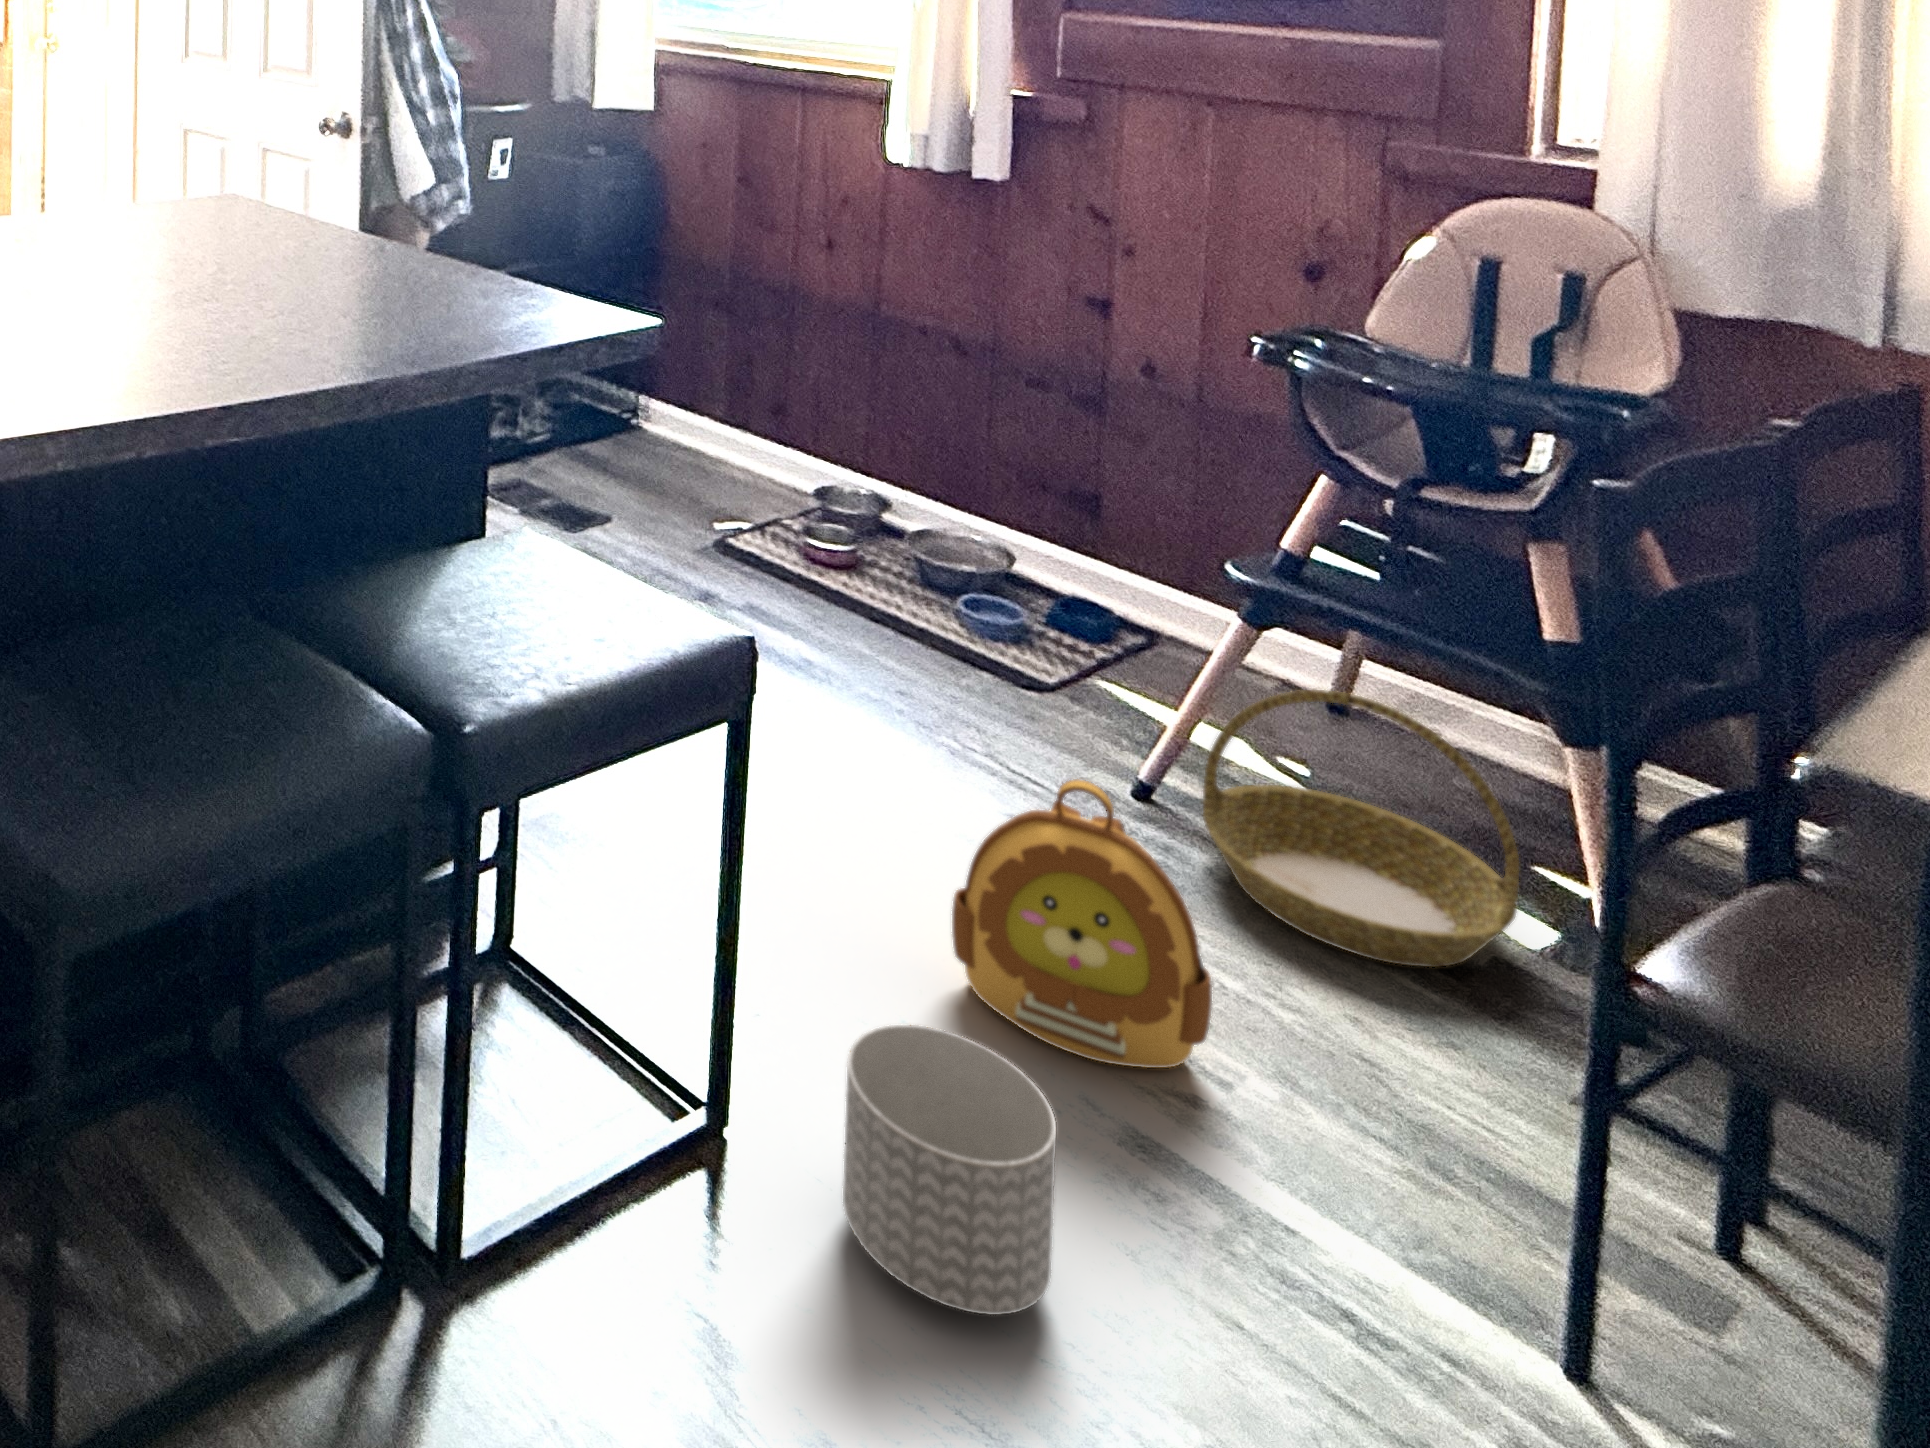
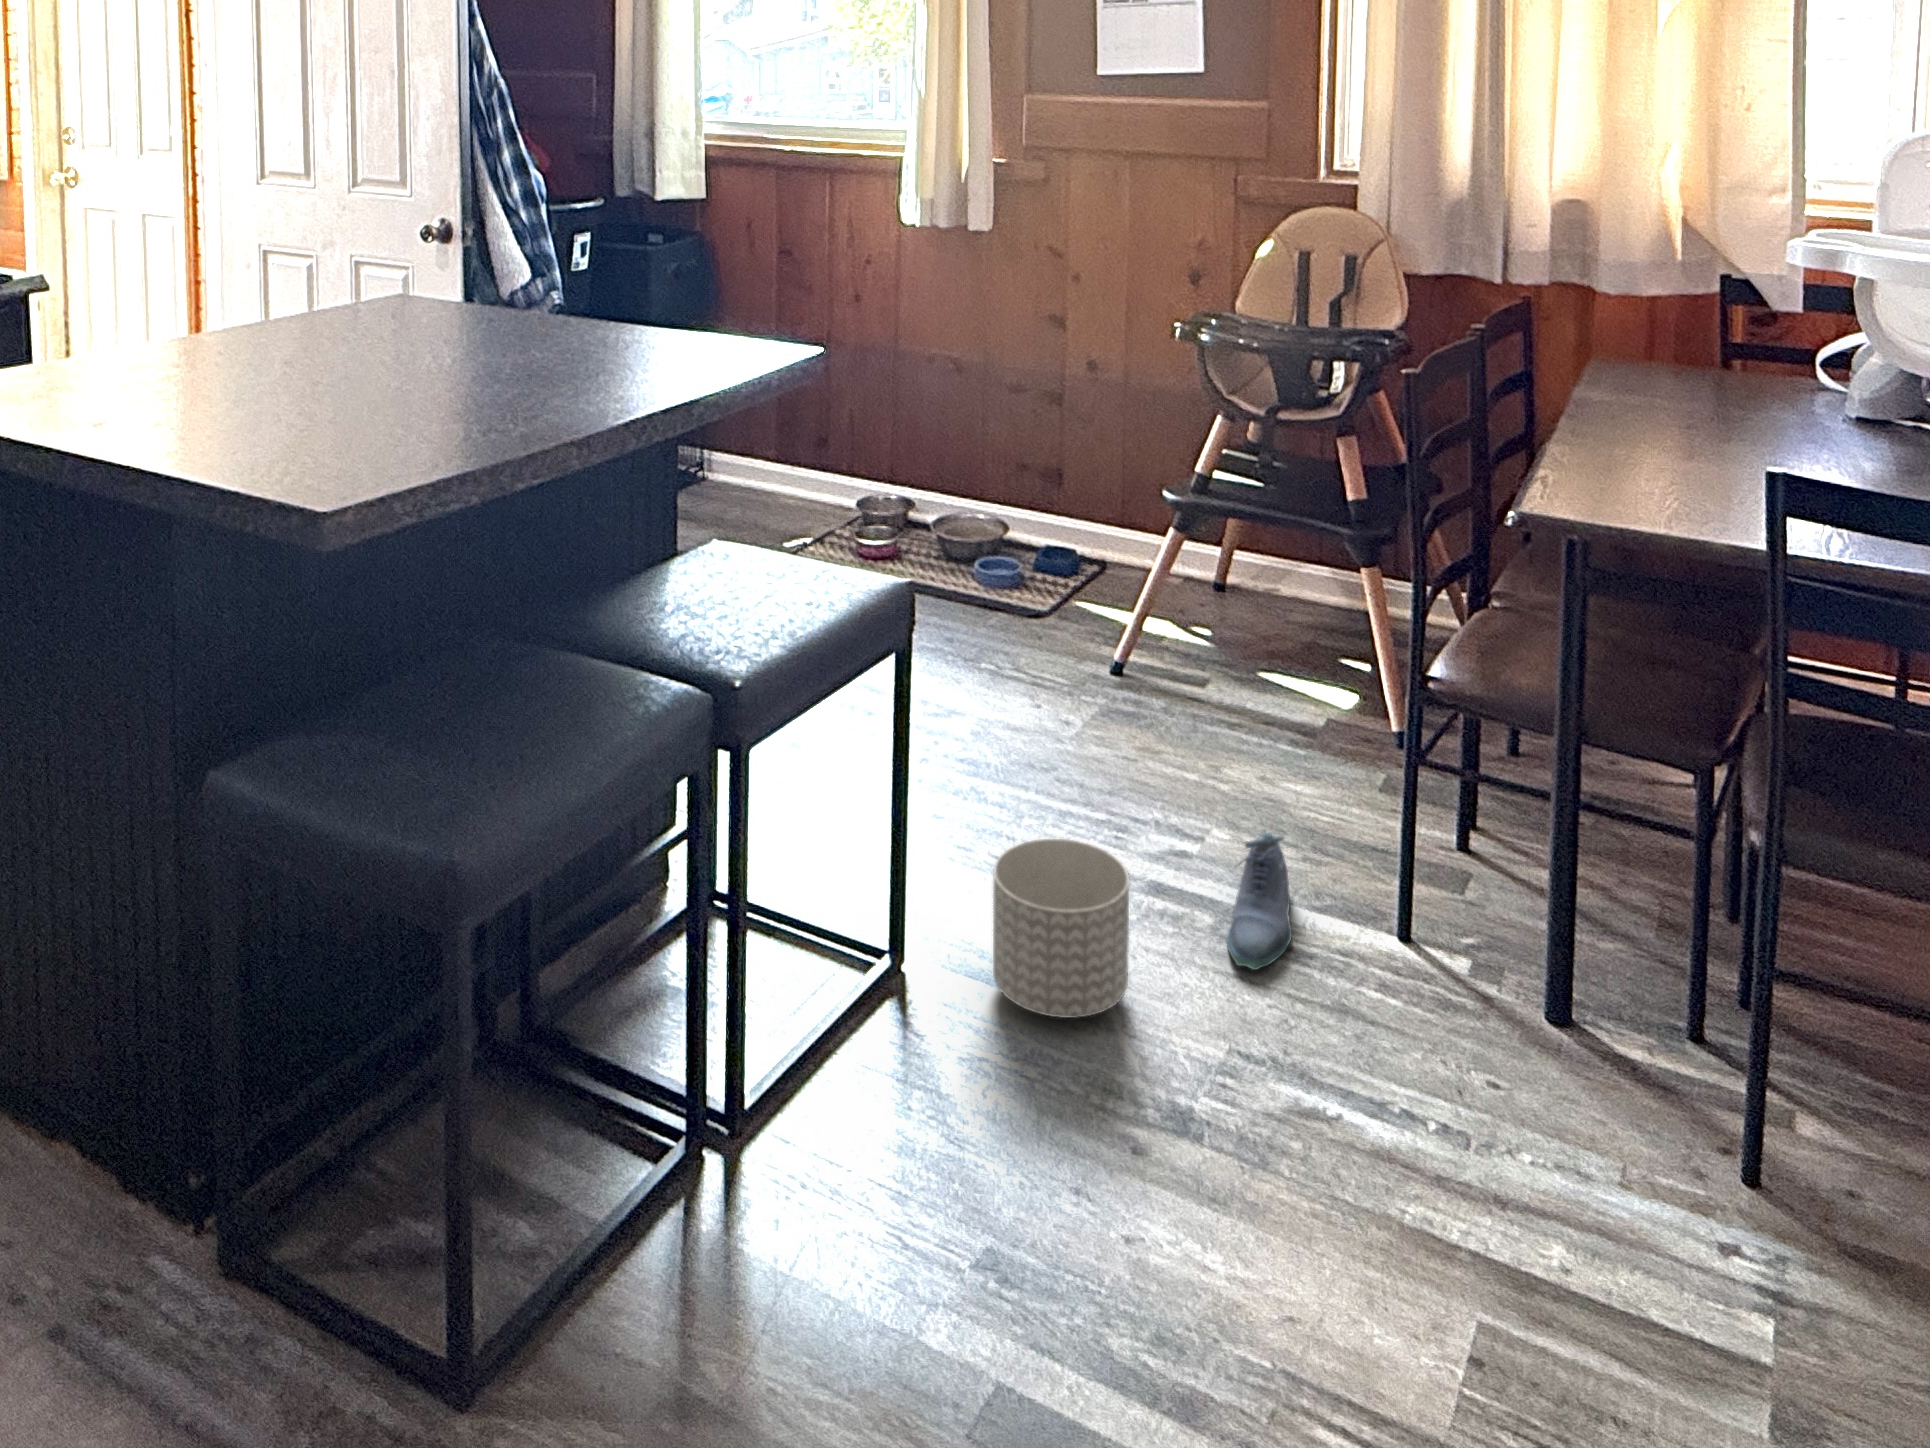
basket: present [1203,690,1519,967] -> none [1161,564,1341,738]
backpack: present [952,779,1212,1068] -> none [1026,652,1191,846]
shoe: none [1236,1116,1366,1339] -> present [1227,832,1292,970]

